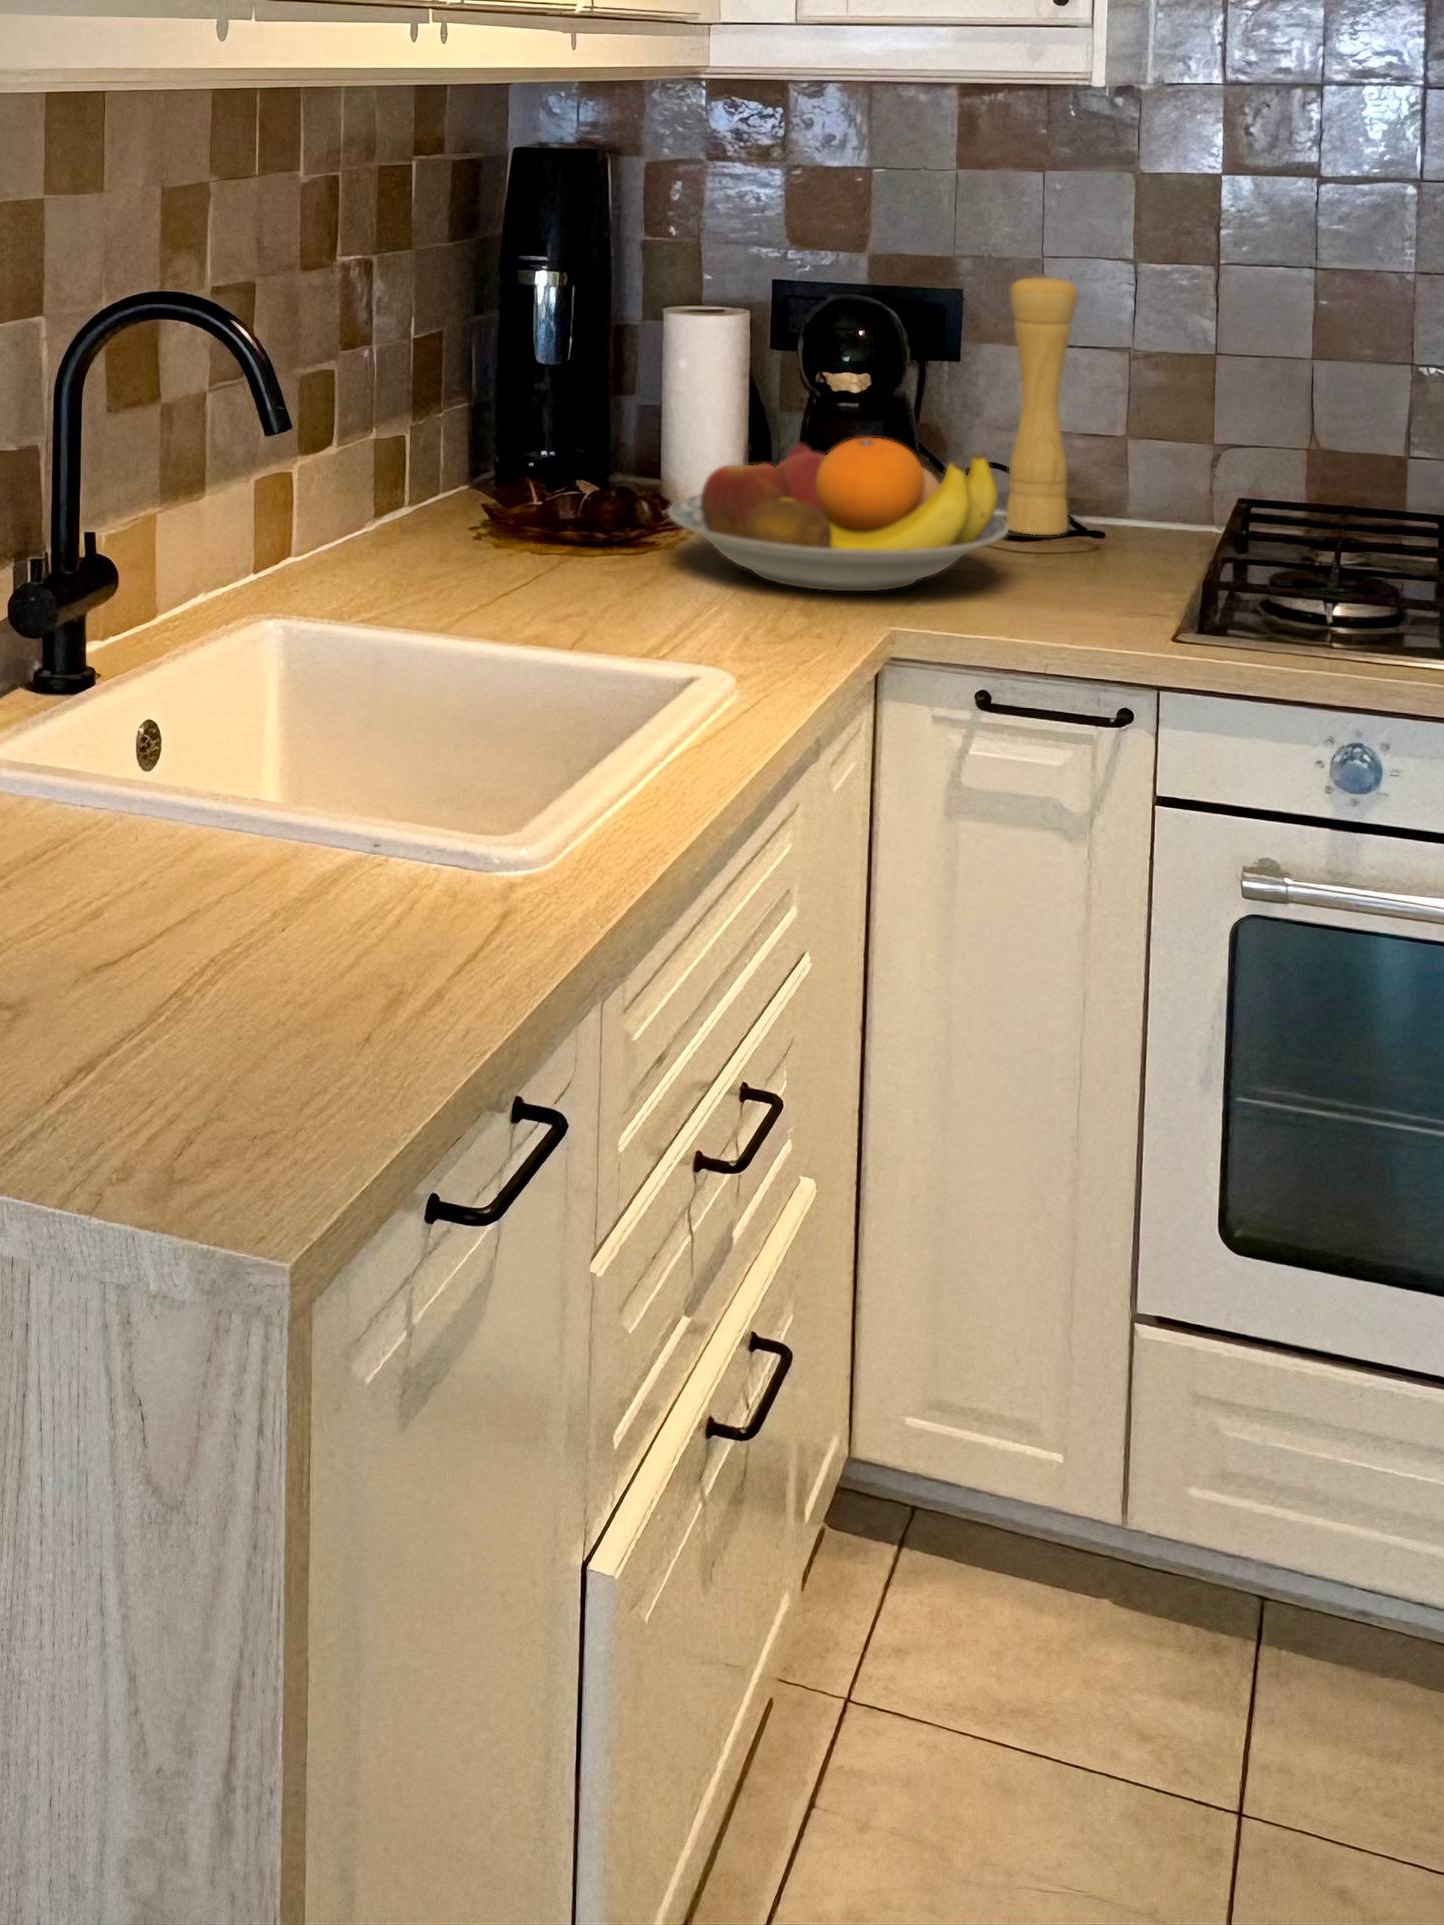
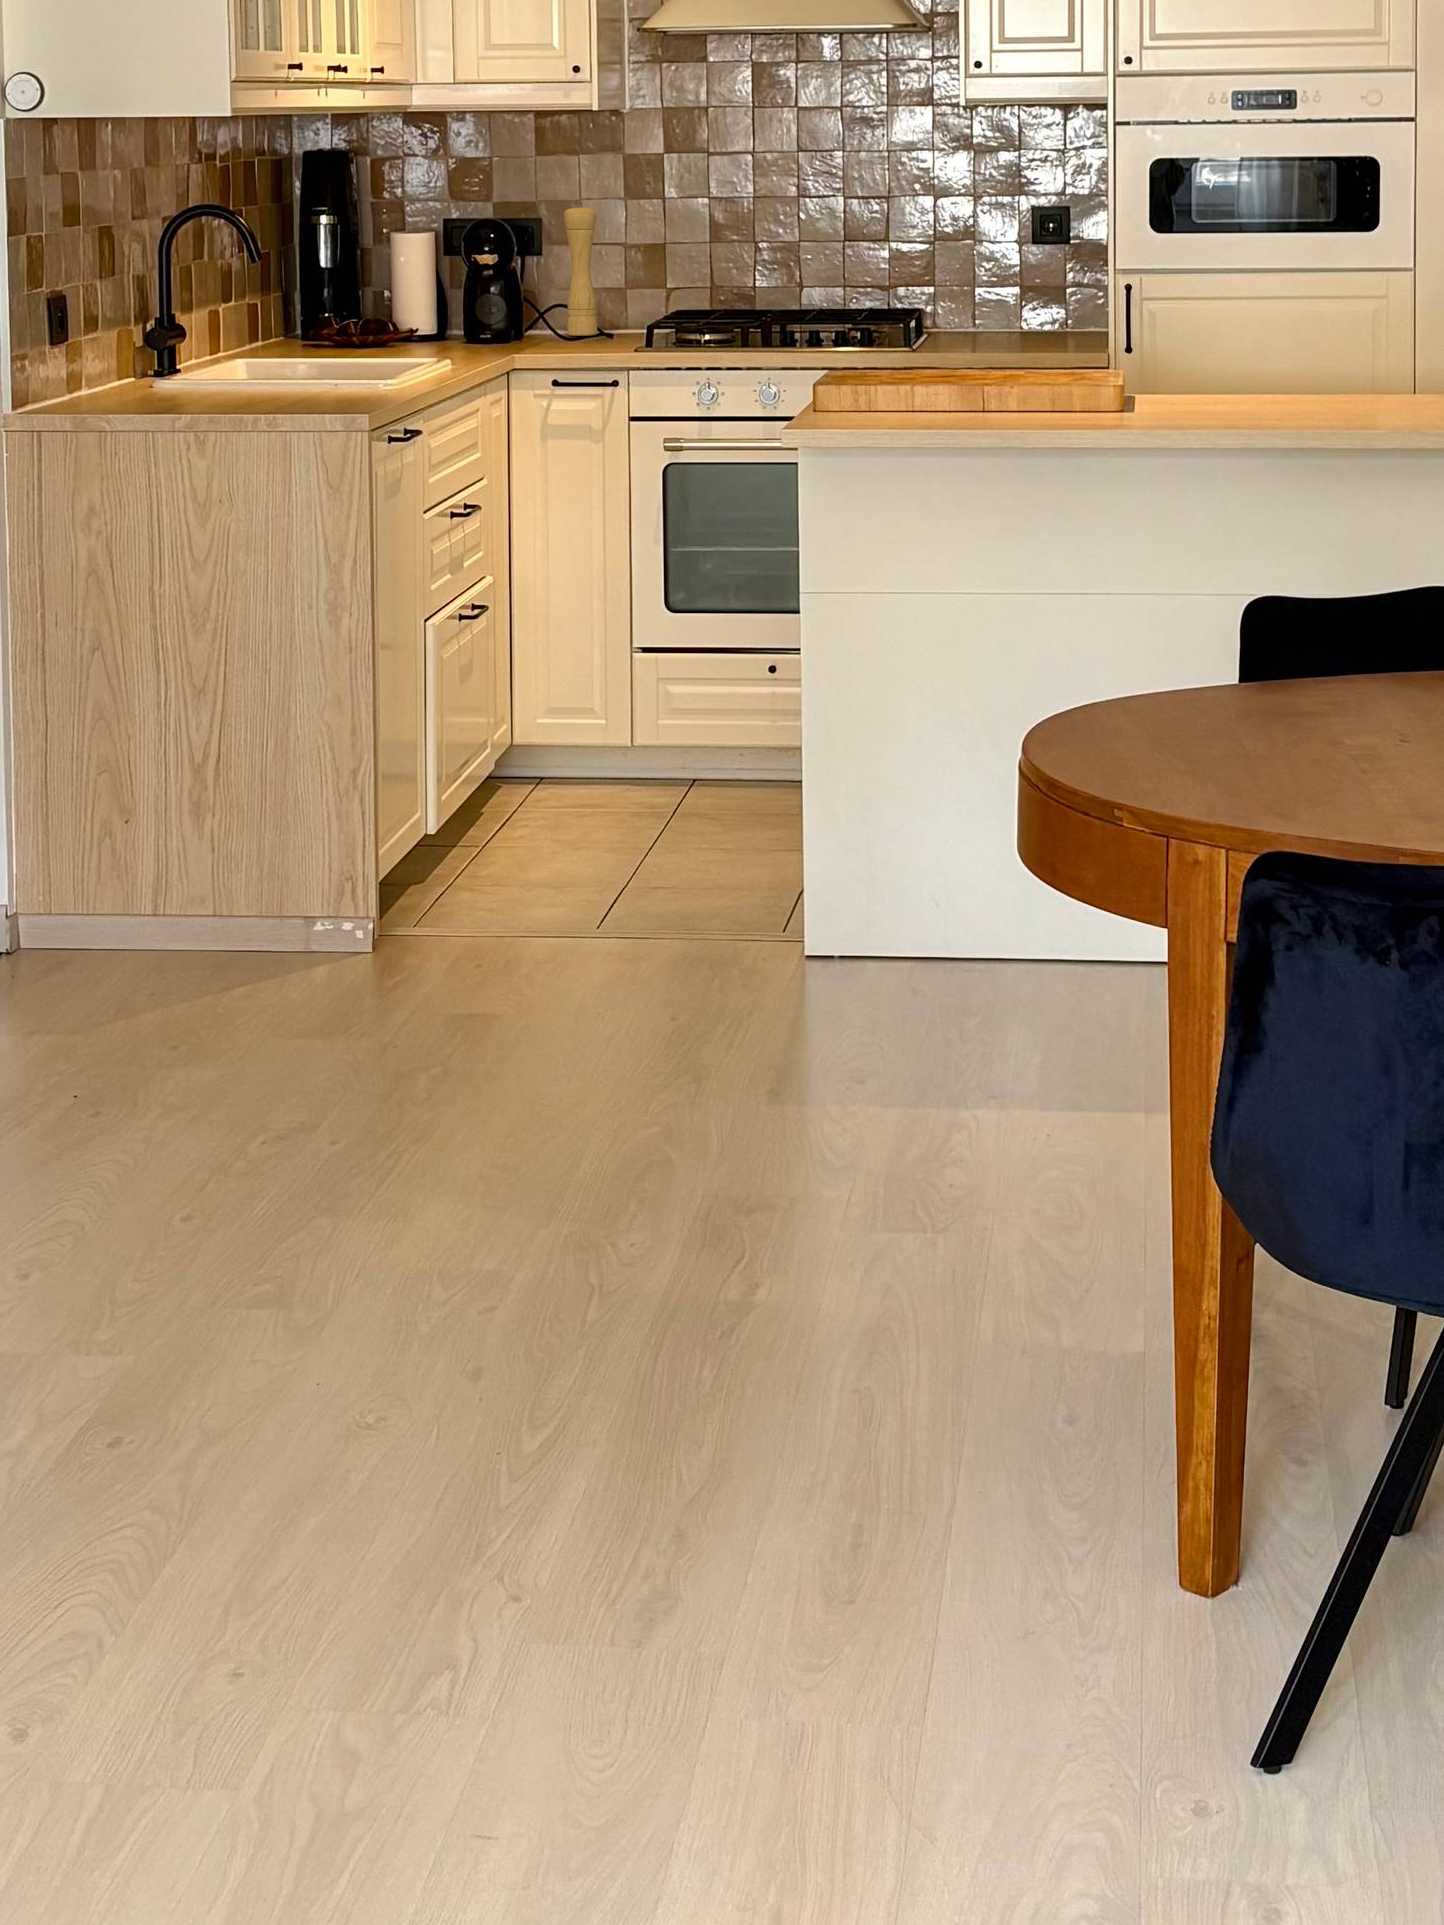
fruit bowl: present [668,438,1008,591] -> none [405,279,565,350]

